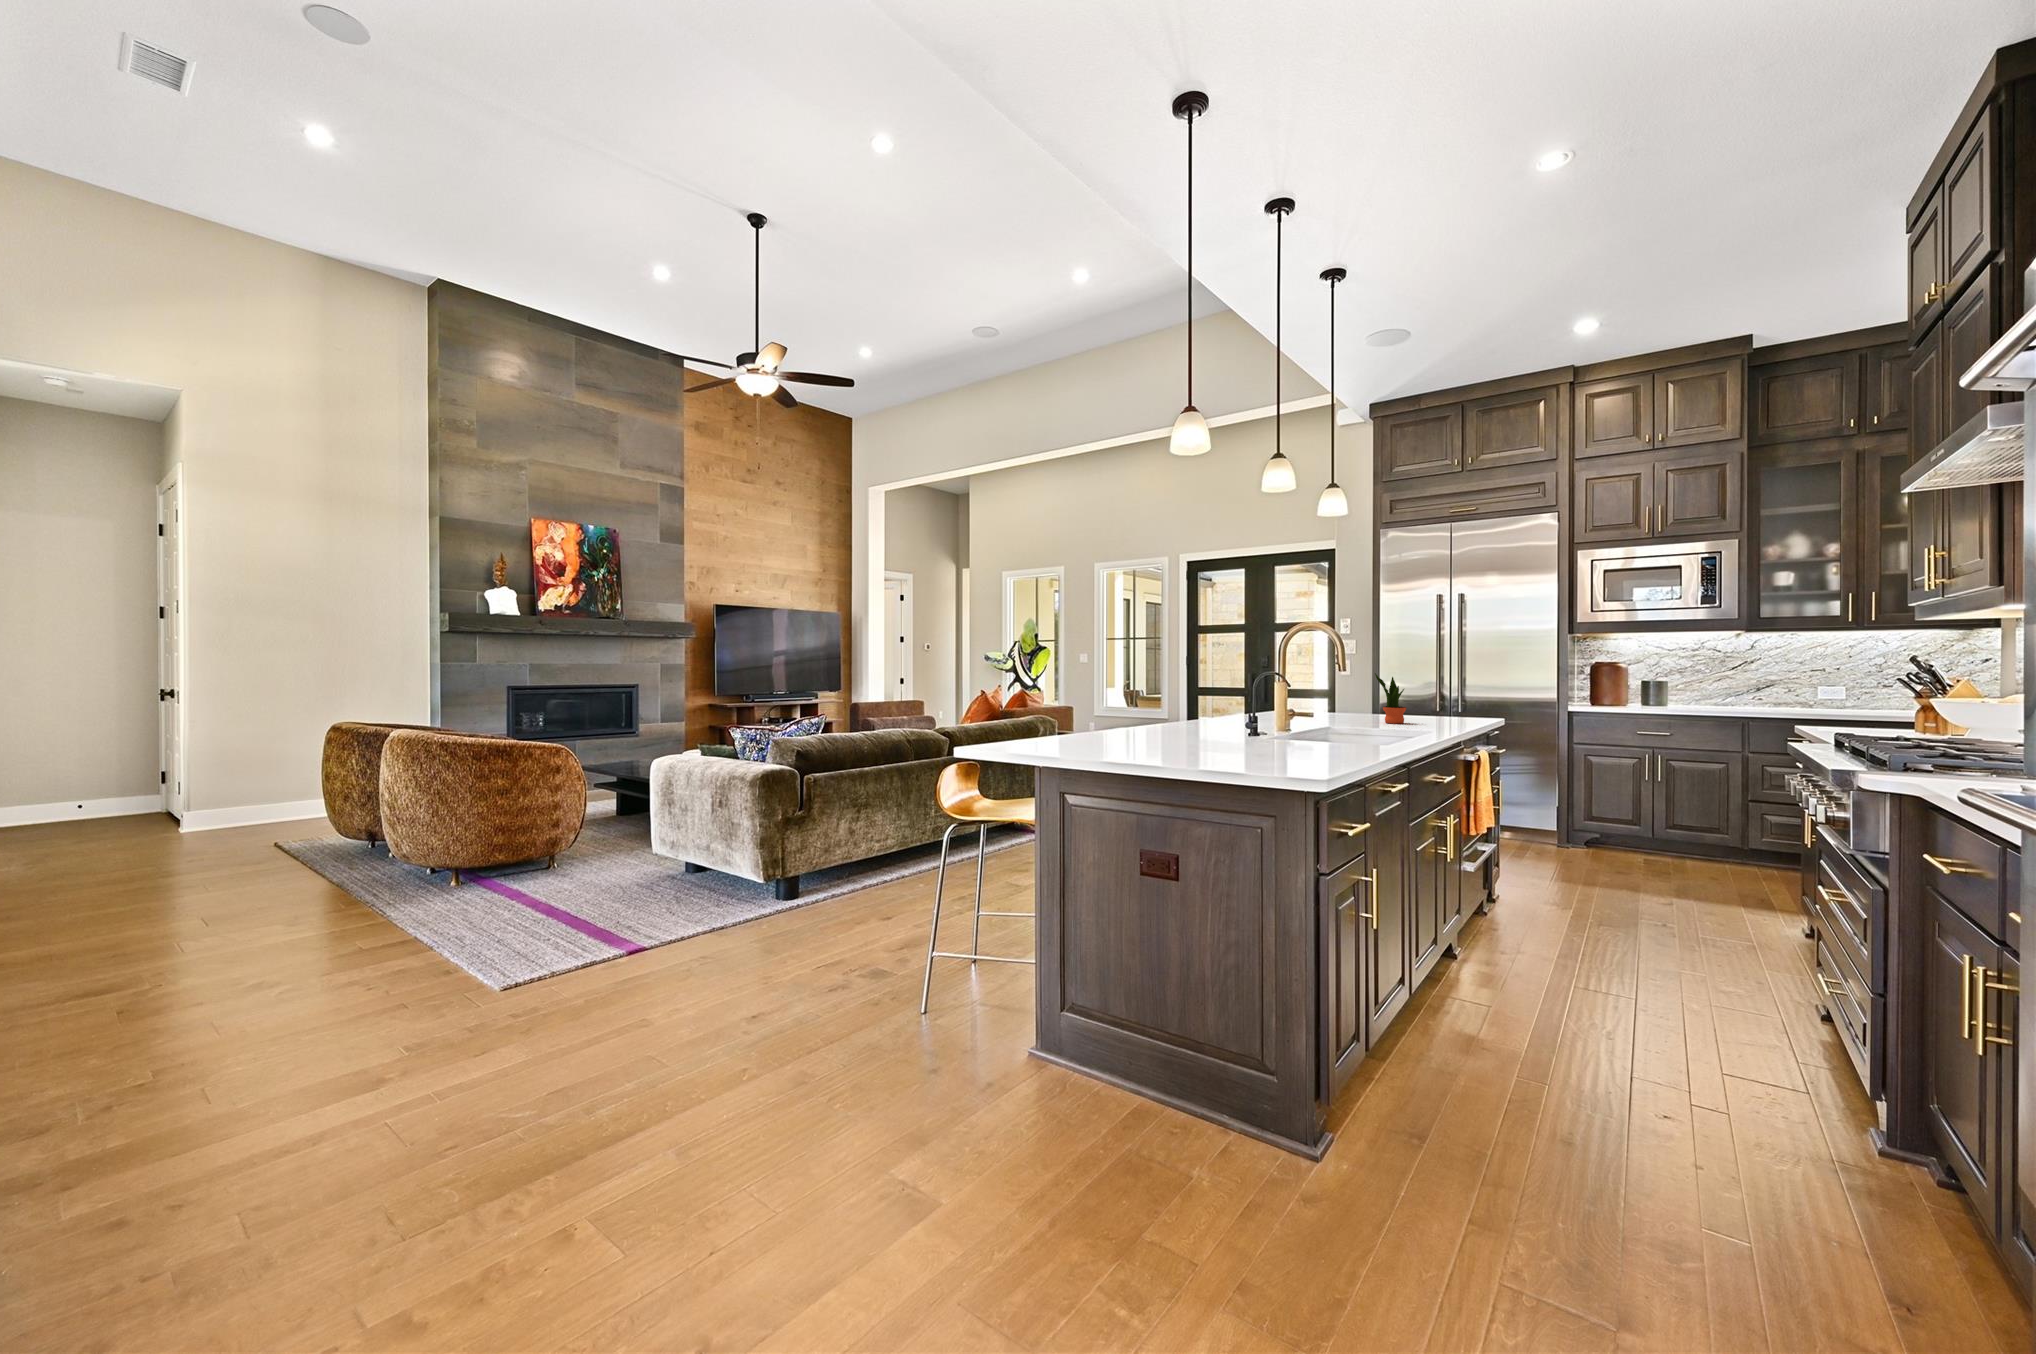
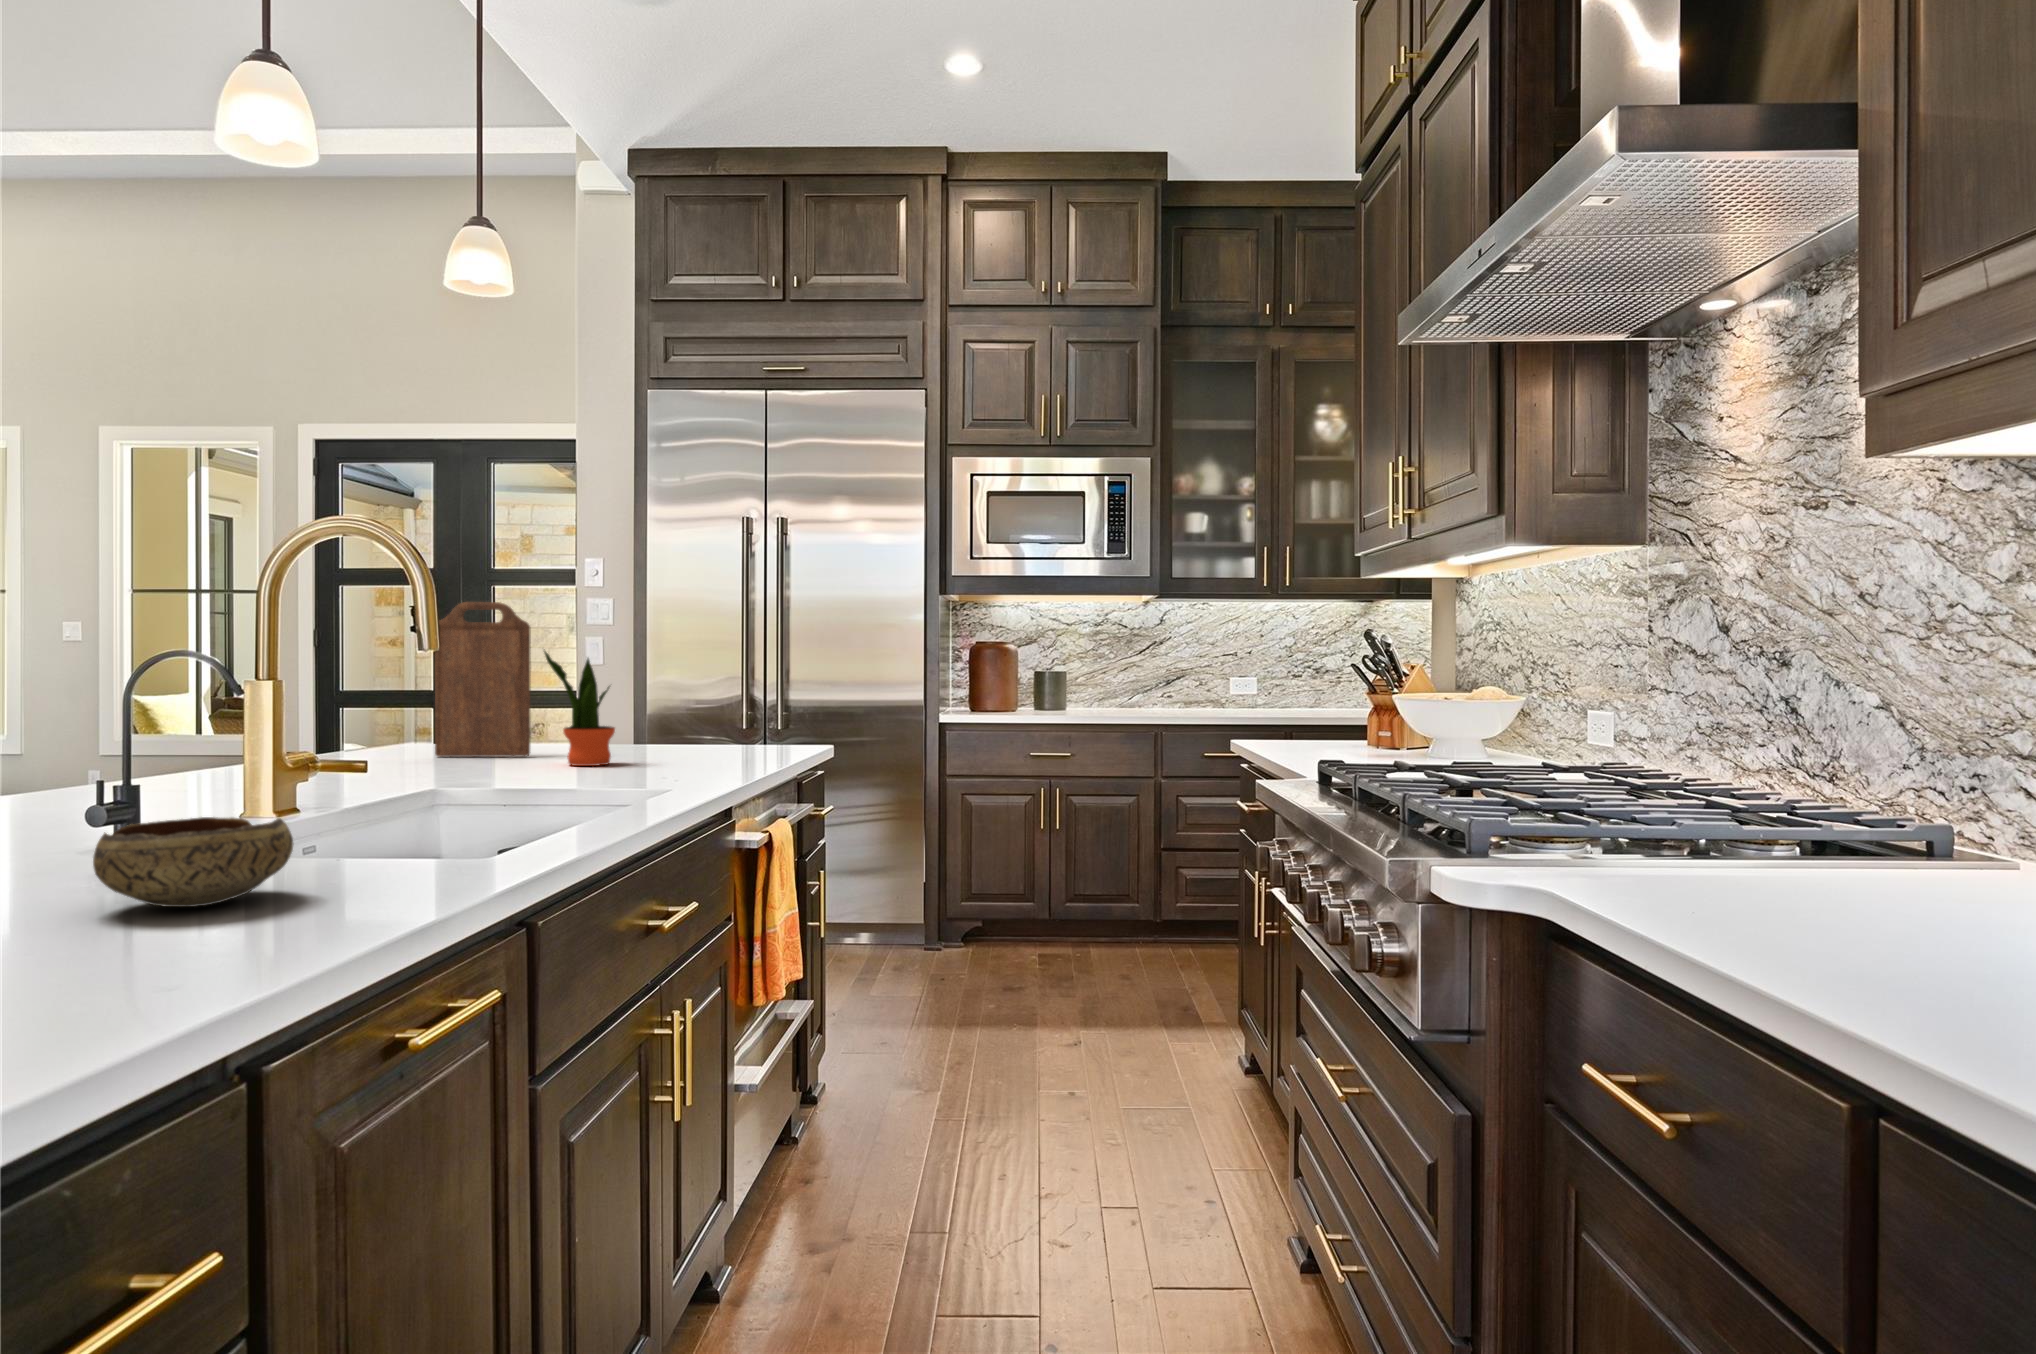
cutting board: none [1320,653,1362,719] -> present [435,602,531,757]
bowl: none [1327,727,1374,750] -> present [93,817,293,907]

